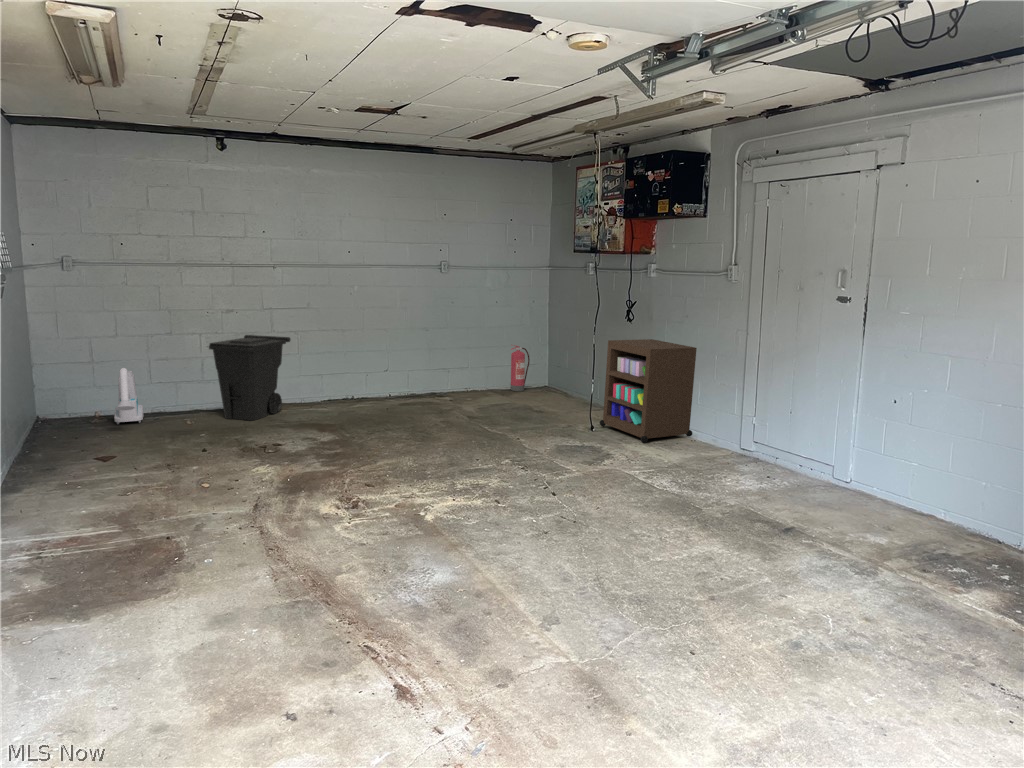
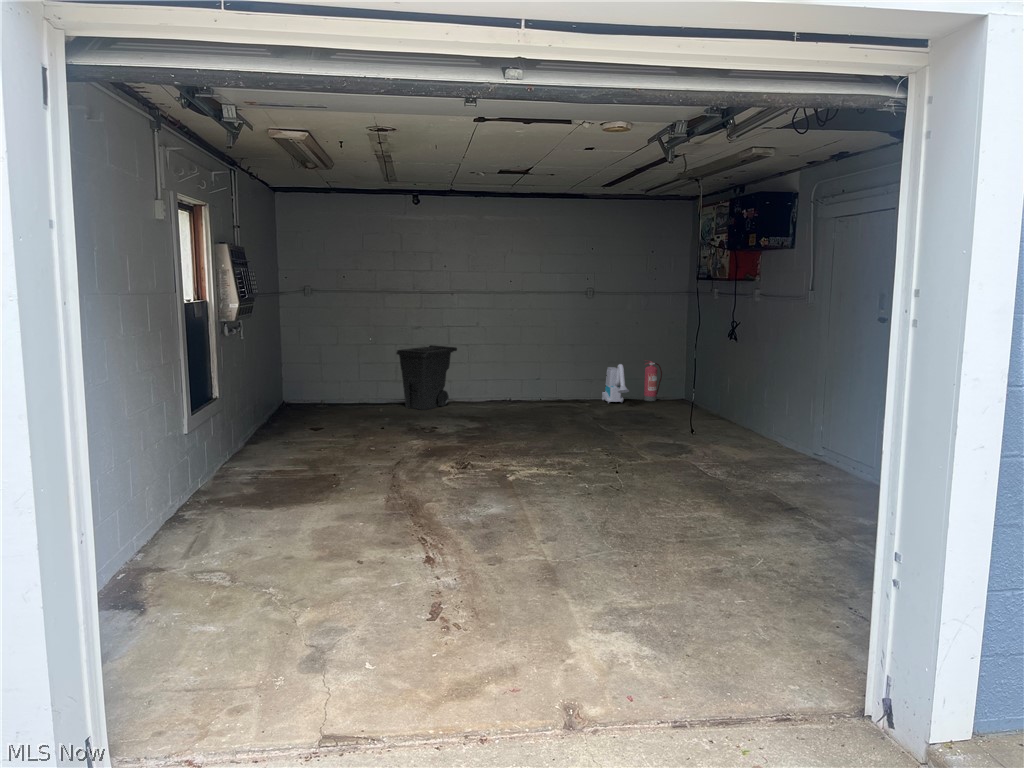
storage cabinet: present [600,339,697,443] -> none [698,356,783,445]
vacuum cleaner: present [114,368,144,424] -> present [602,364,629,403]

